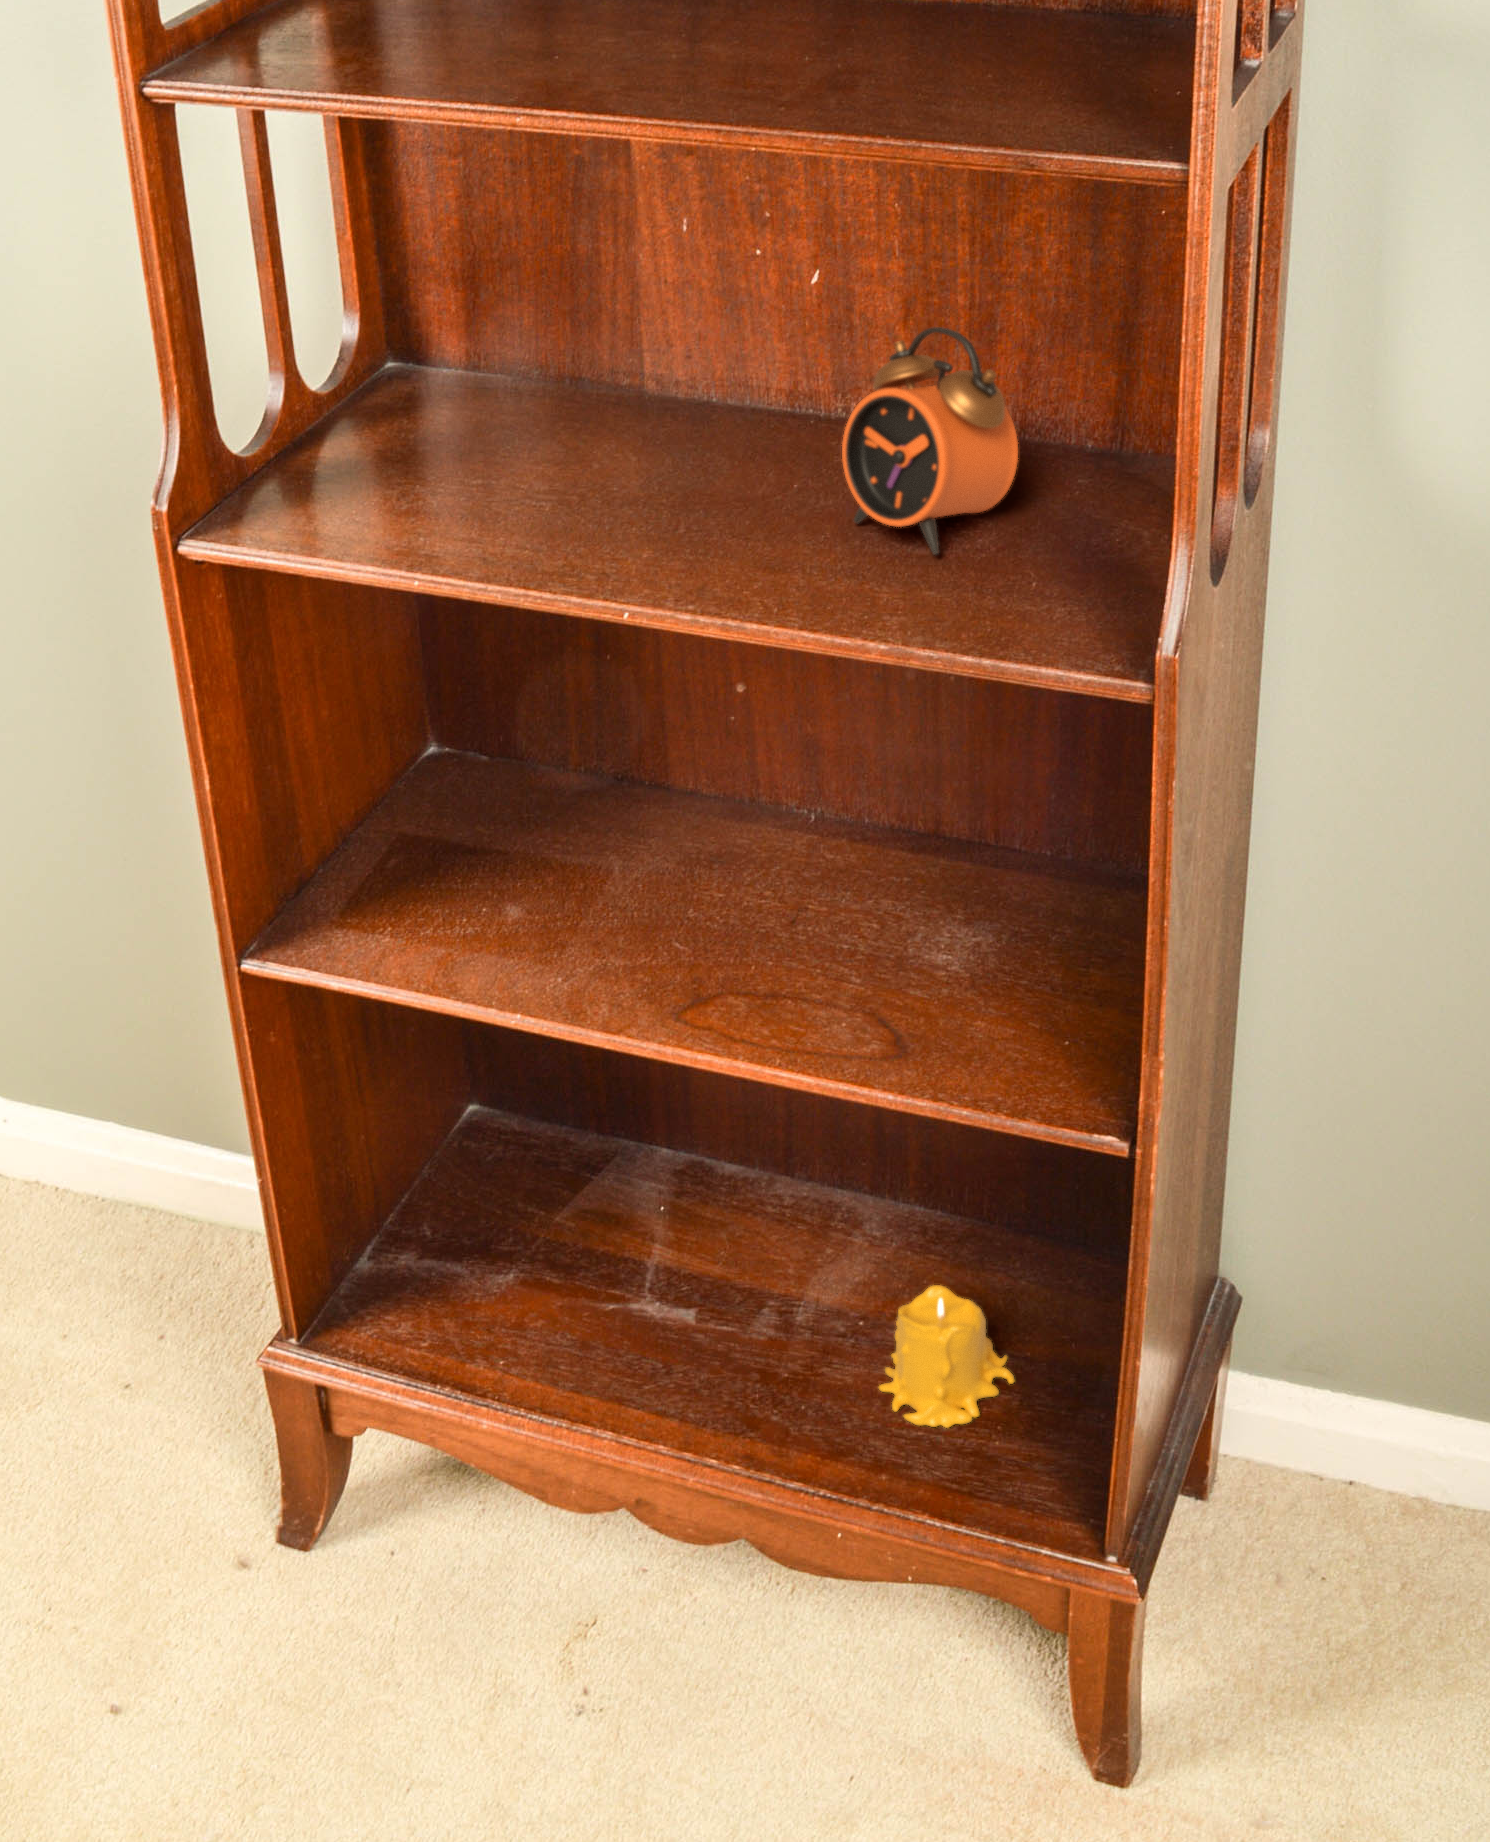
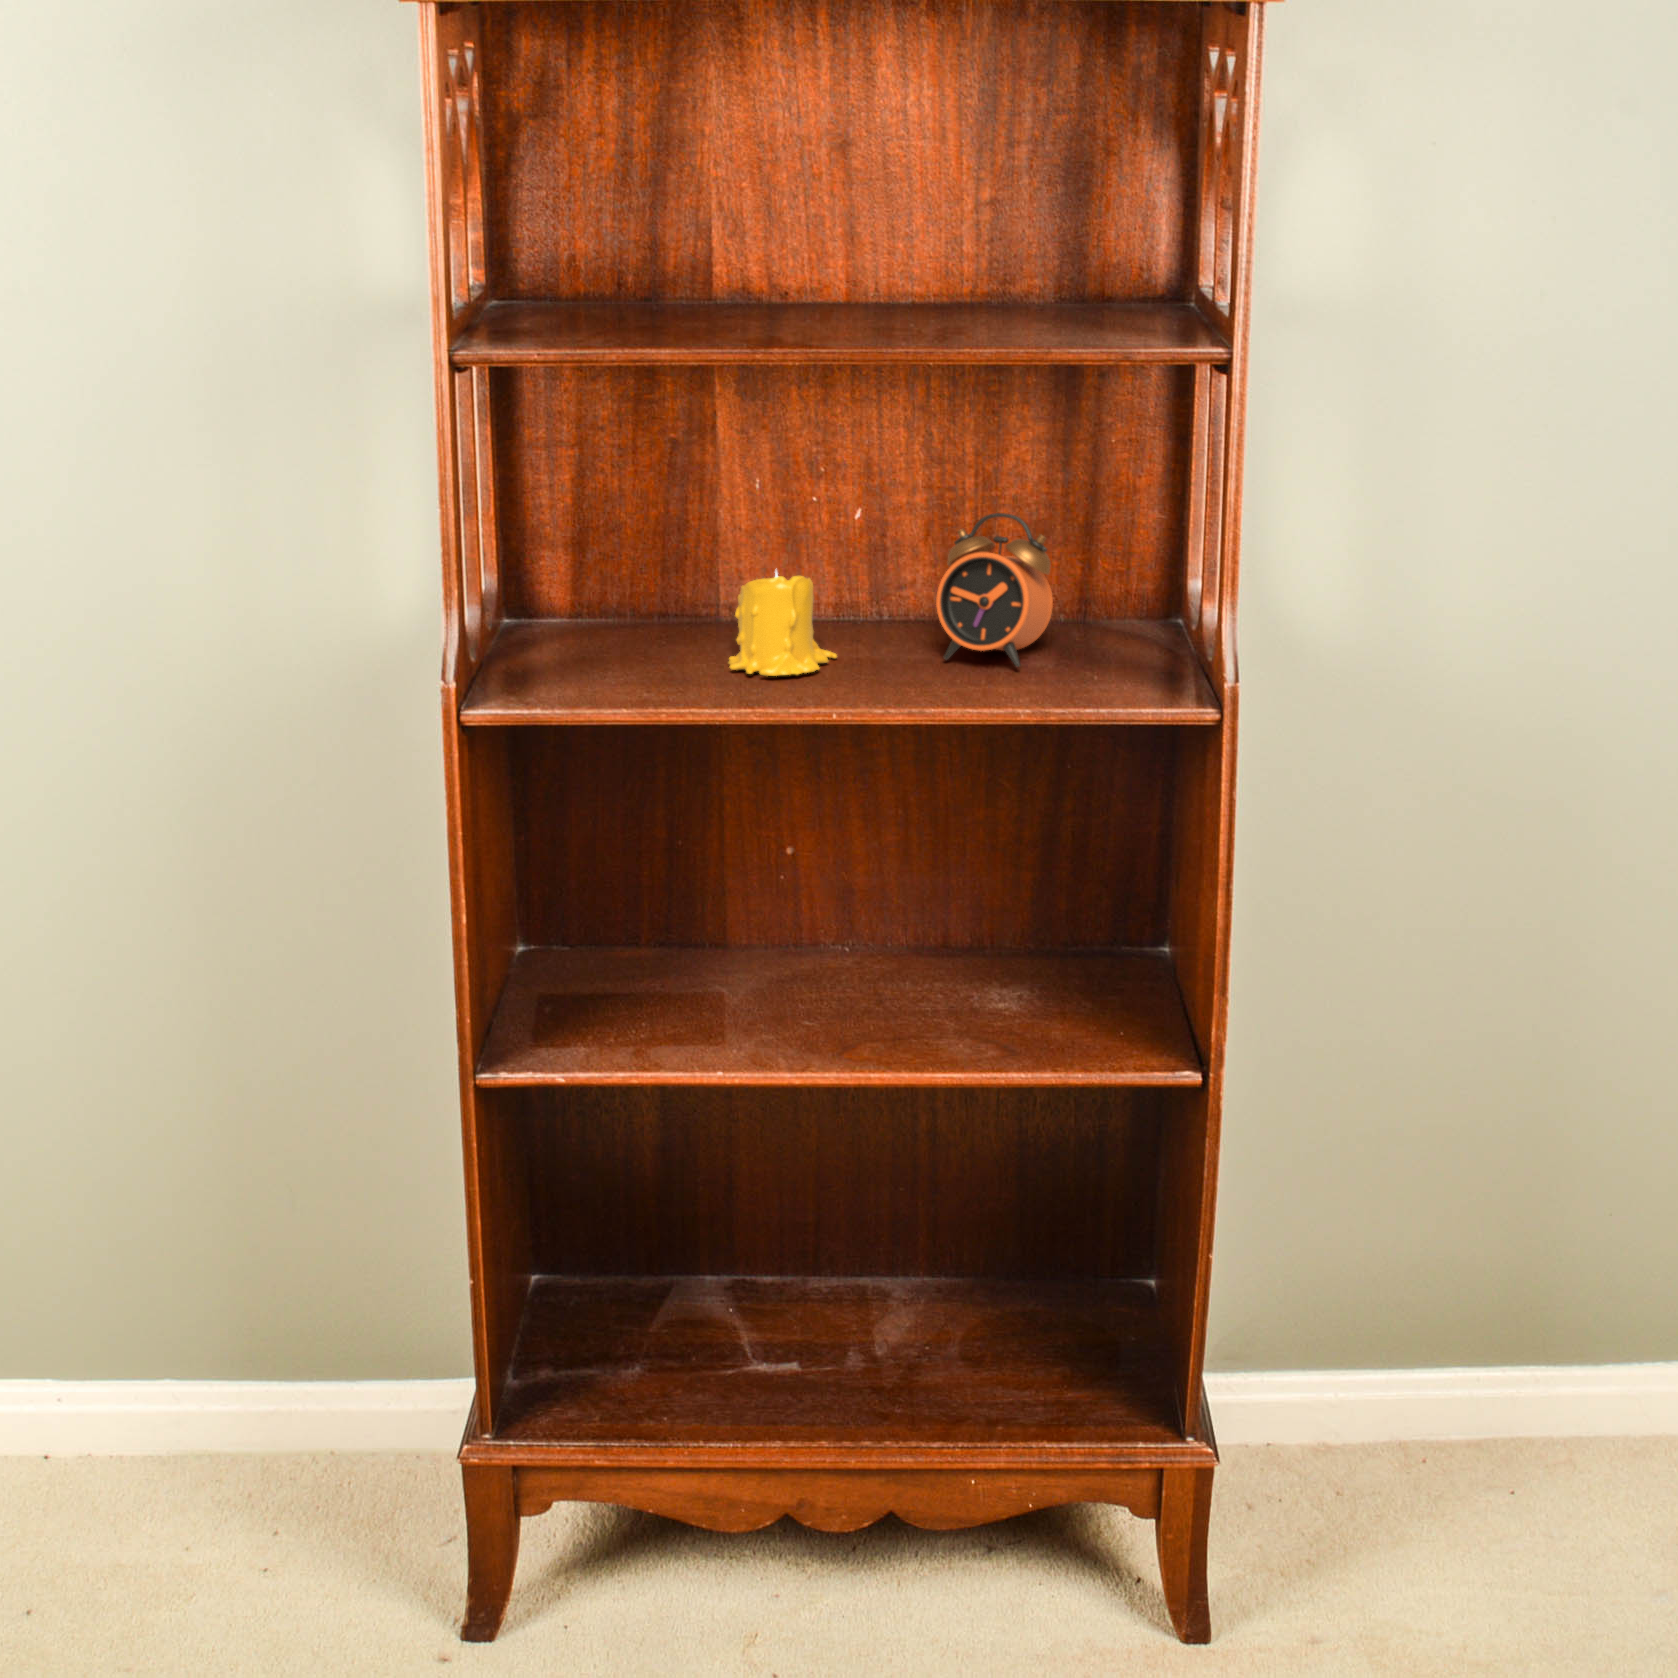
candle: present [879,1285,1014,1428] -> present [729,571,837,676]

